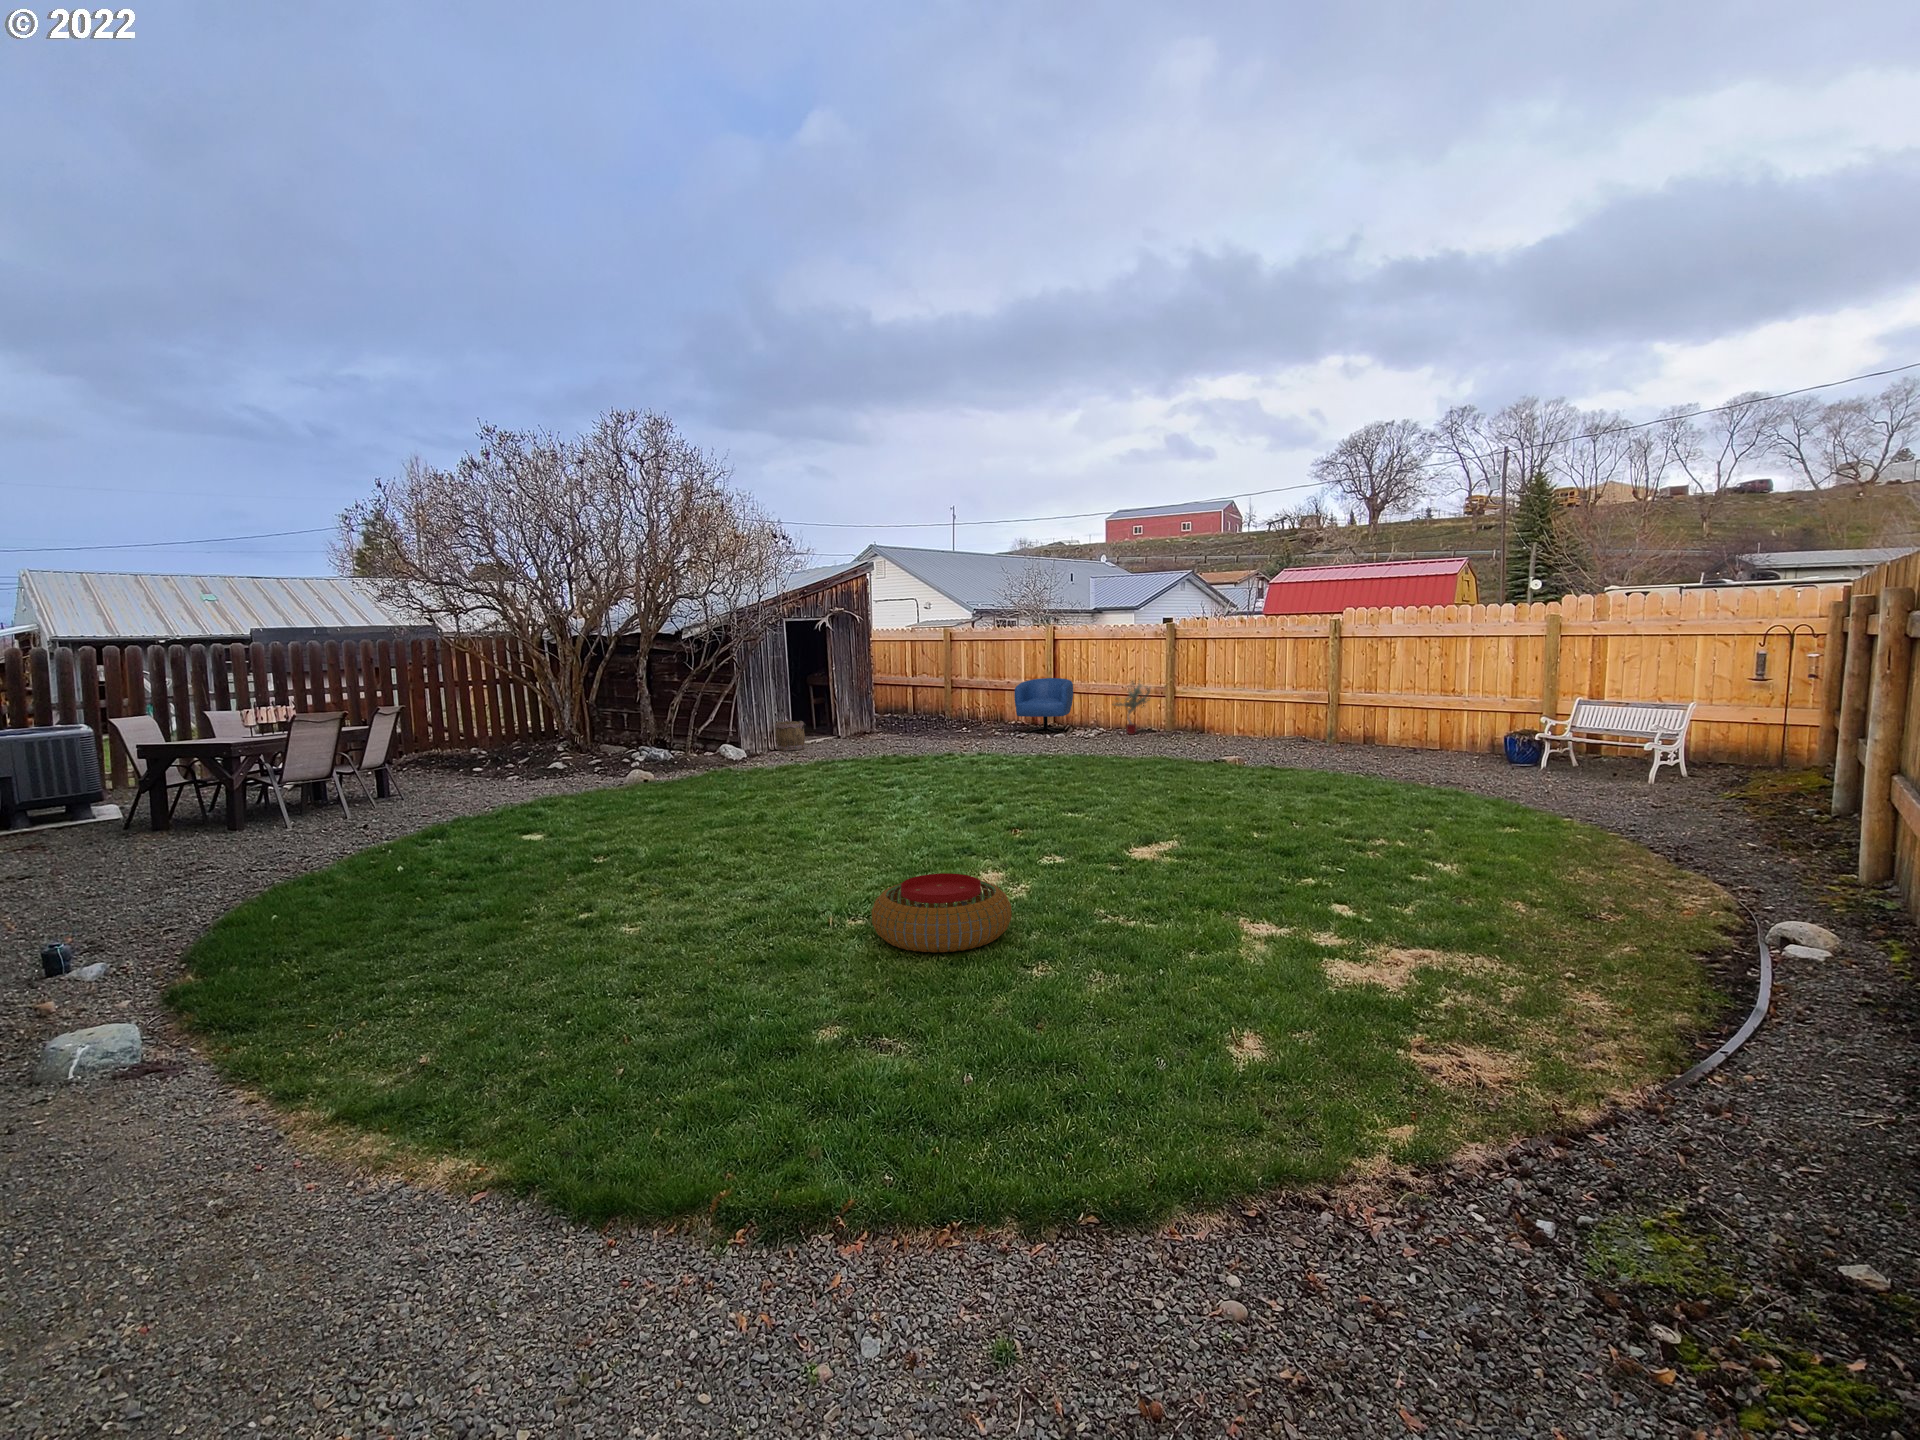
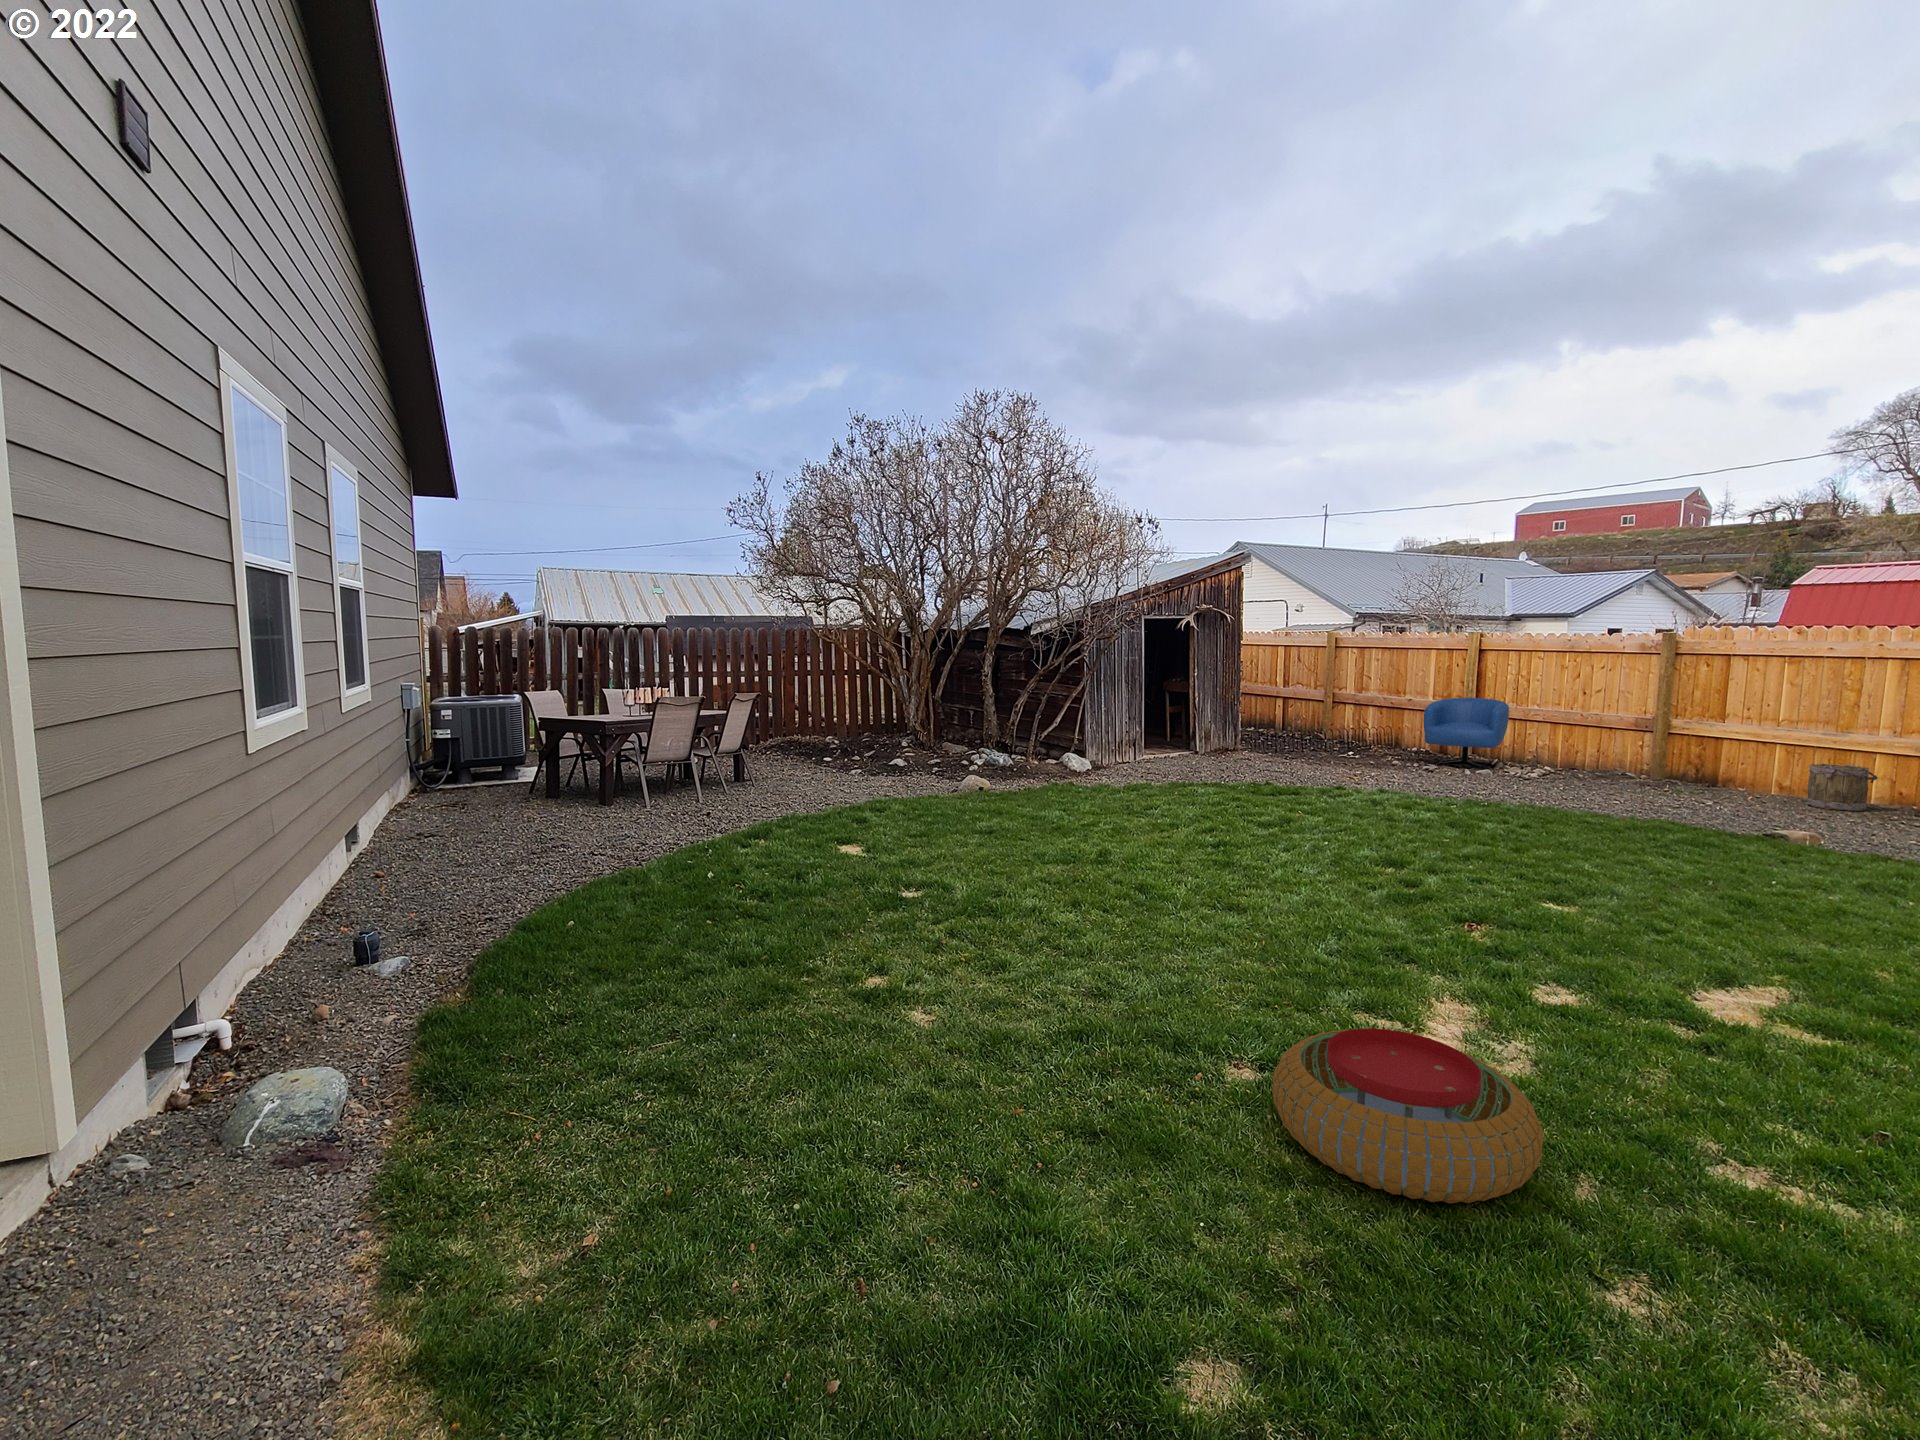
potted tree: present [1112,680,1150,734] -> none [1568,707,1637,780]
bucket: present [776,721,806,751] -> present [1806,763,1877,811]

